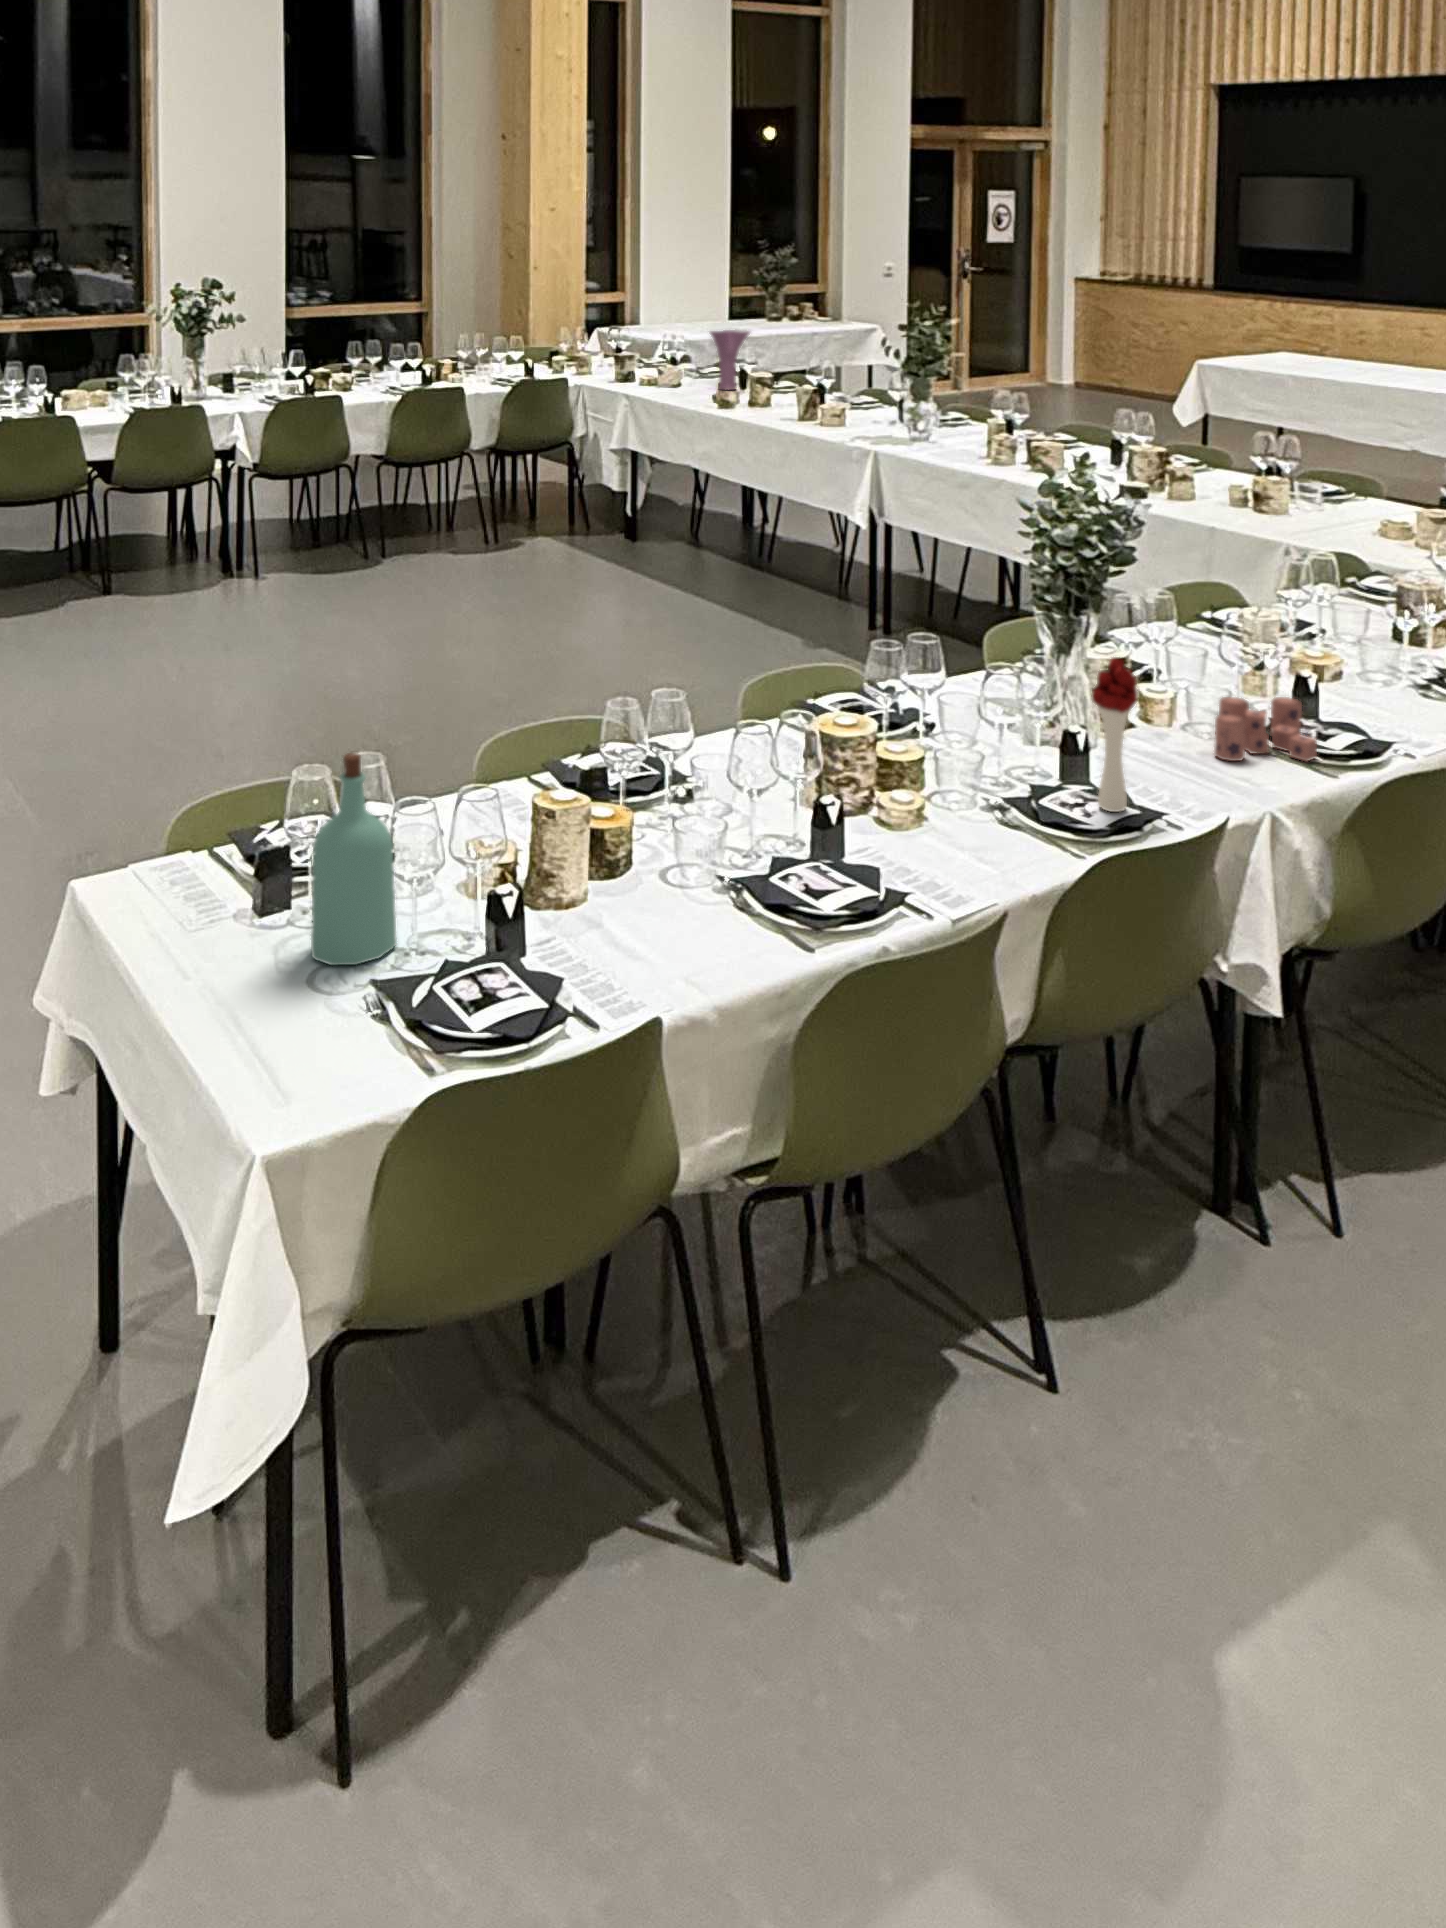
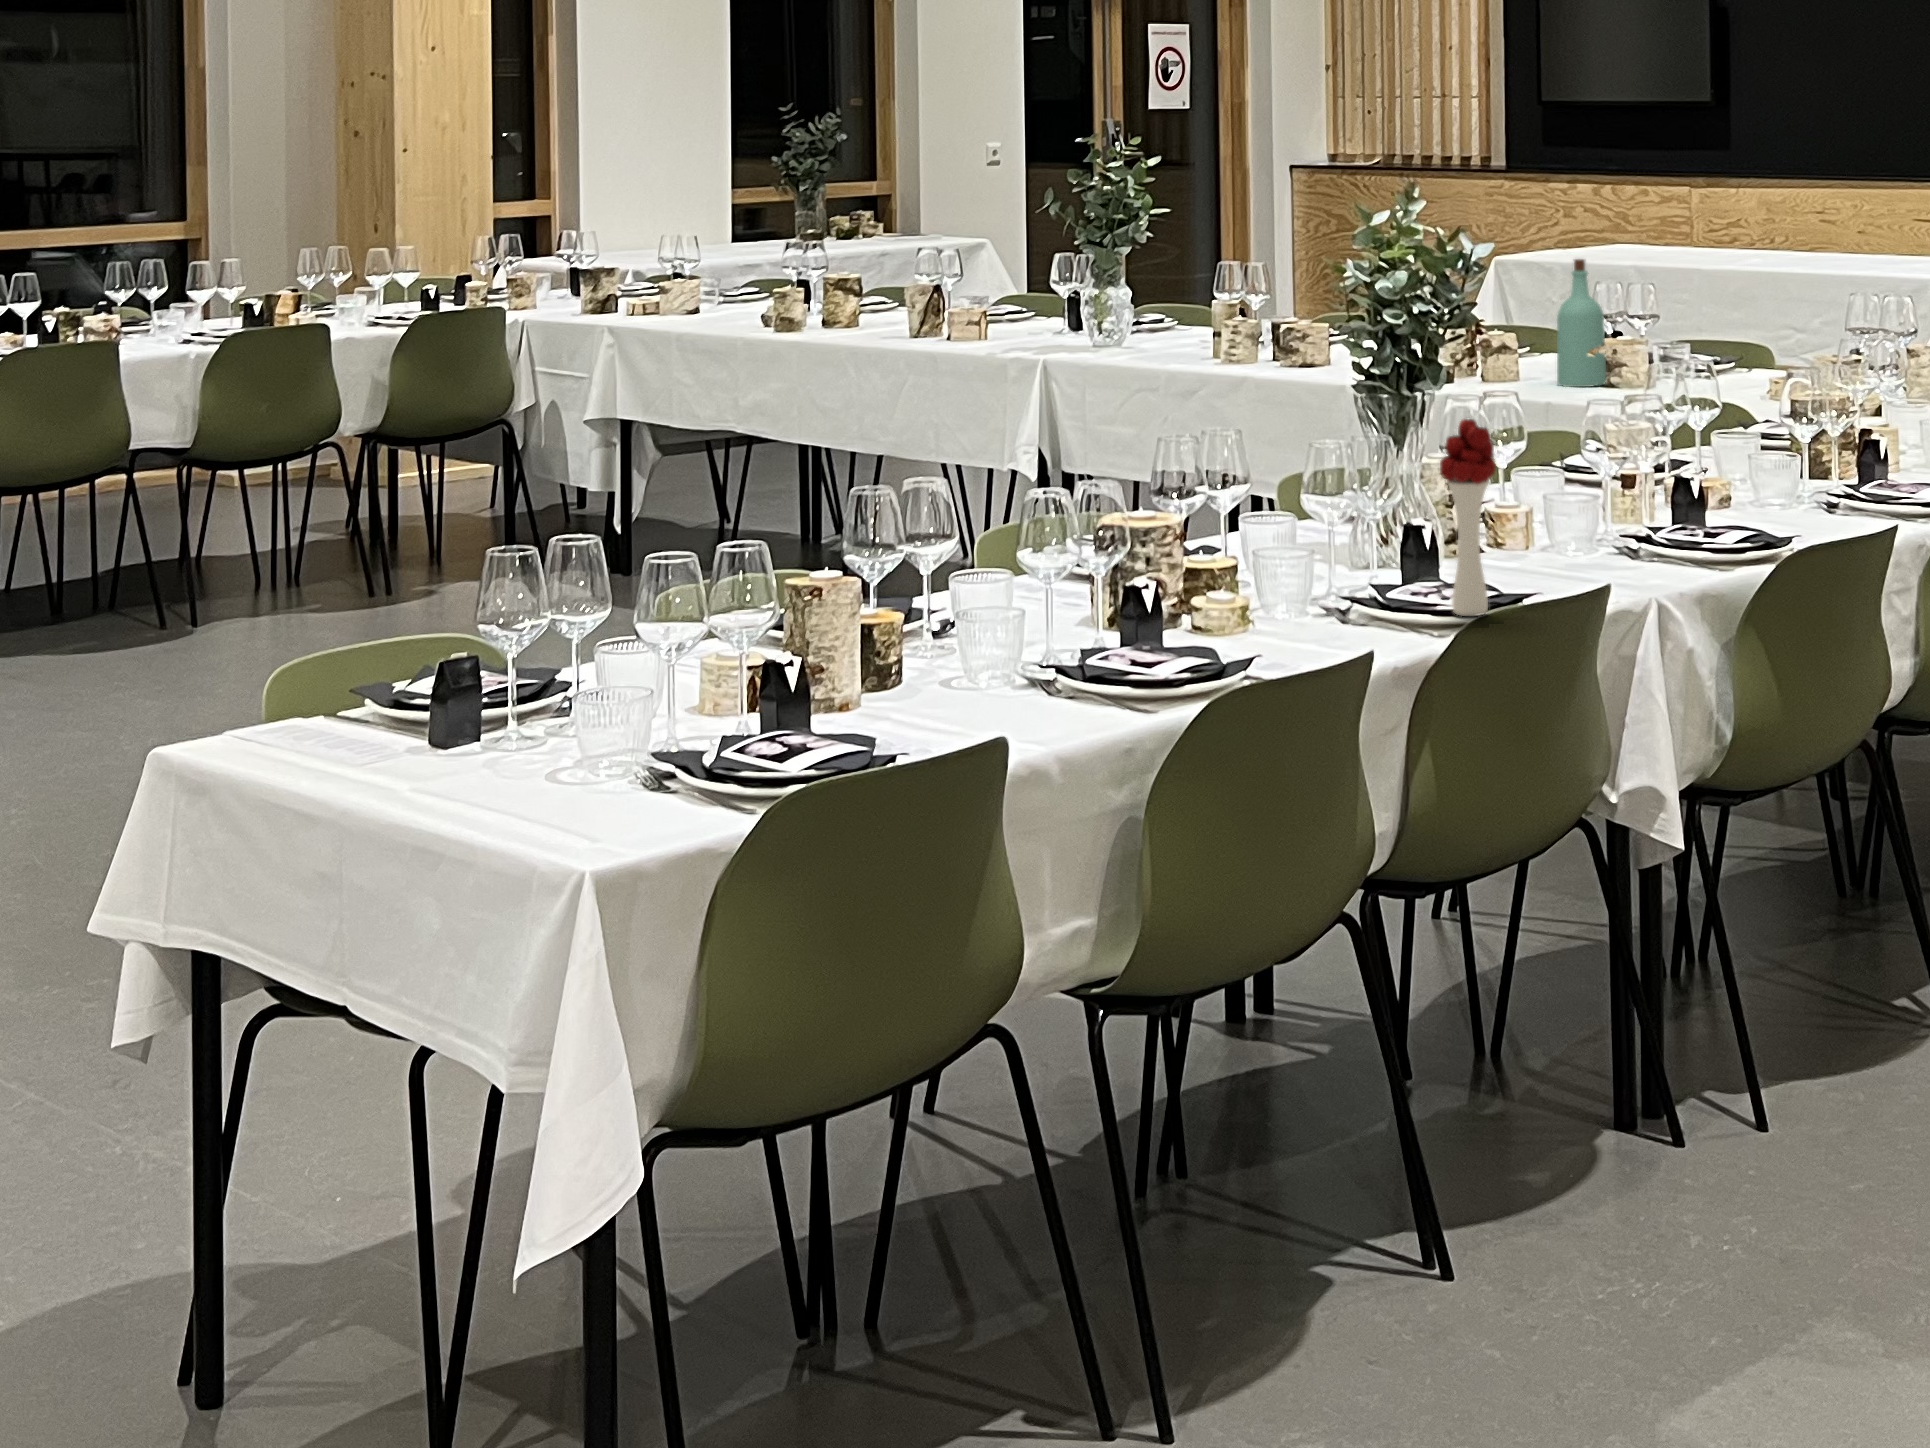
vase: present [710,330,750,390] -> none [738,214,809,311]
candle: present [1214,697,1317,761] -> none [1585,503,1709,573]
bottle: present [311,753,397,965] -> present [1557,259,1606,387]

